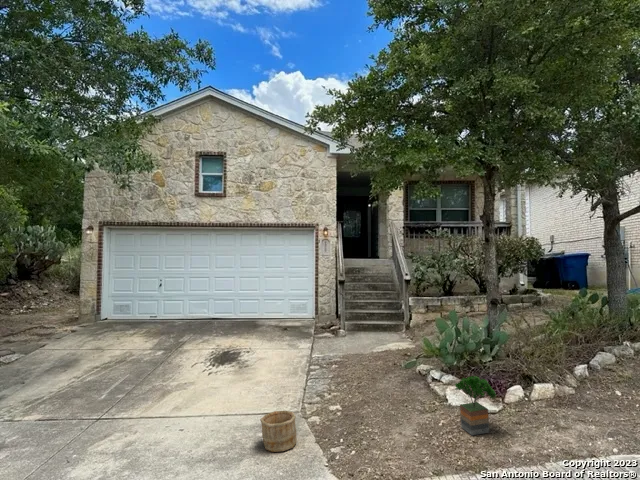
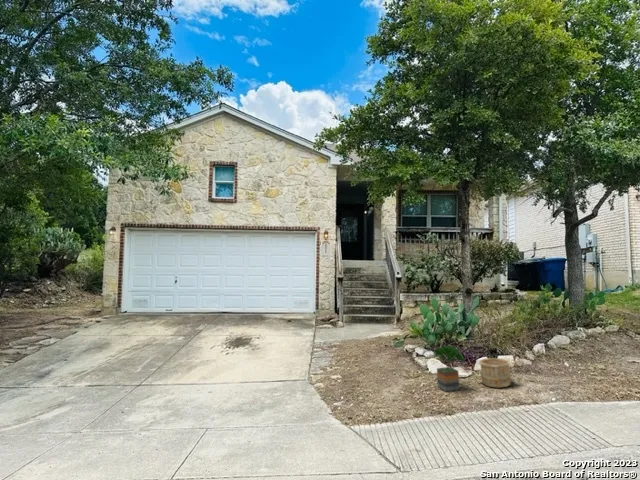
wooden bucket: present [260,411,297,452] -> present [479,358,510,388]

